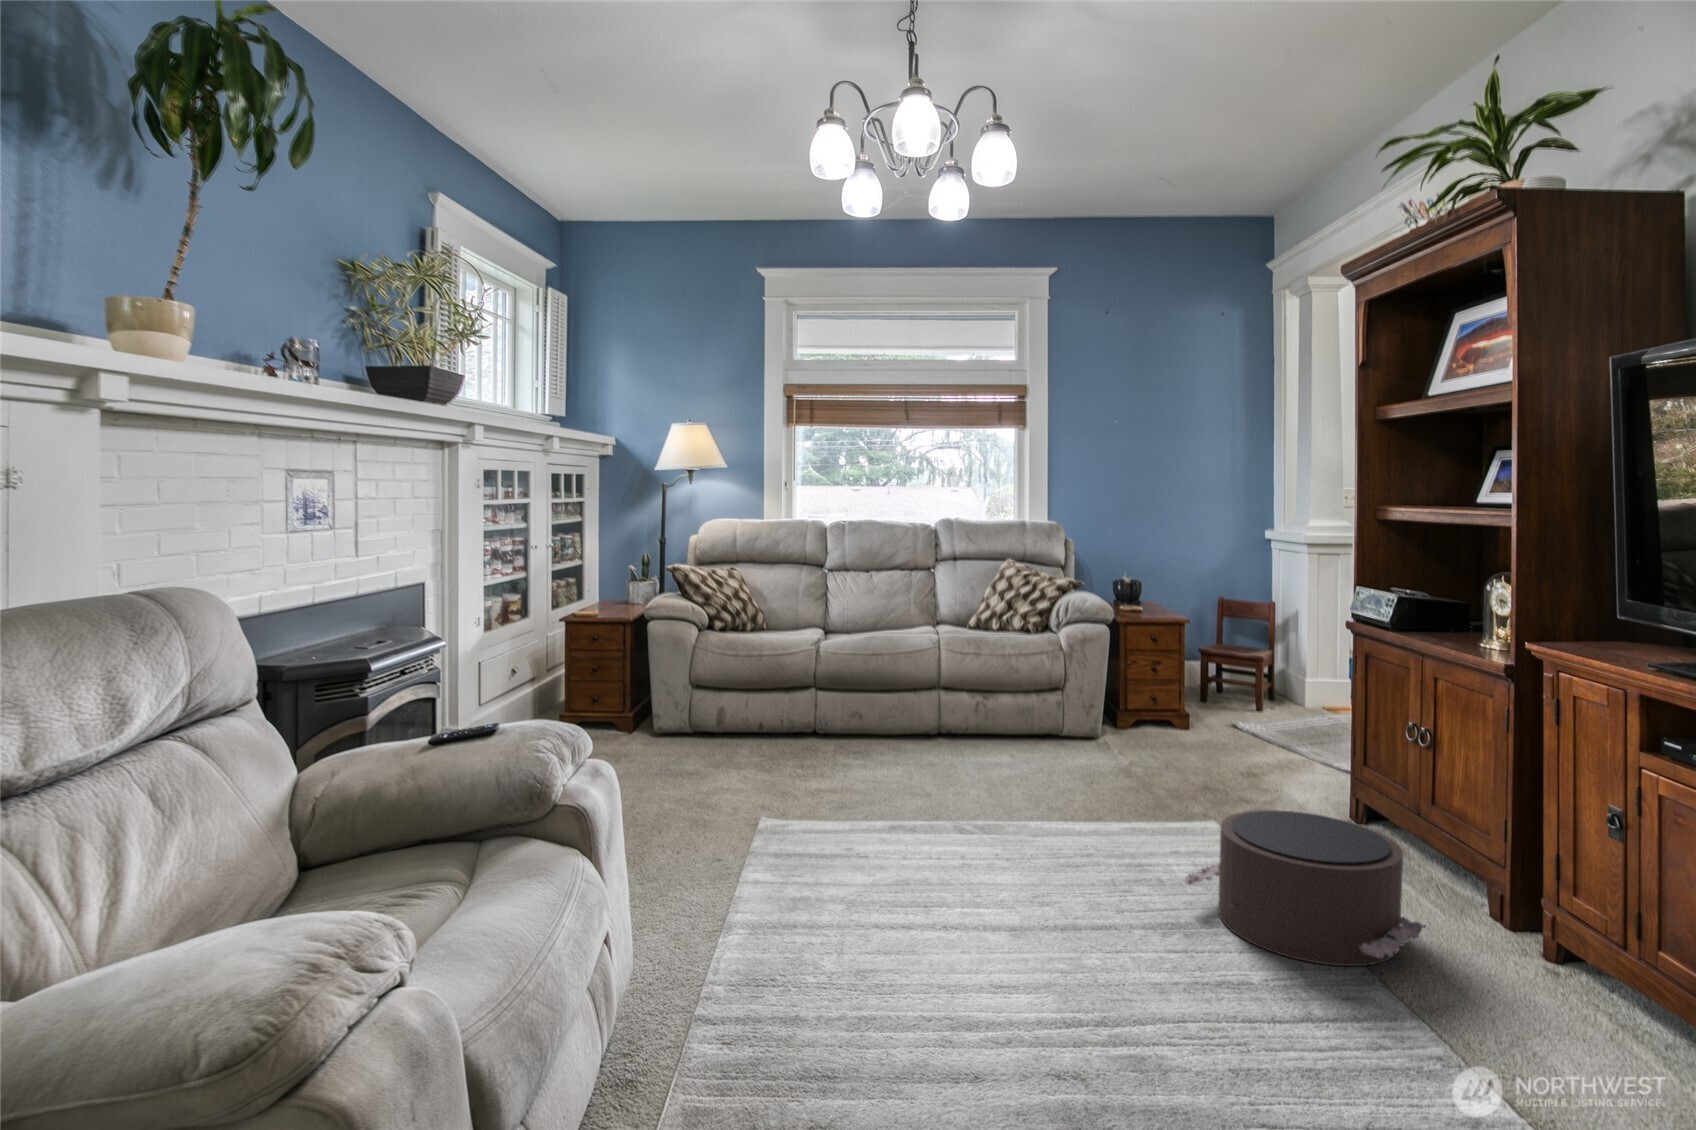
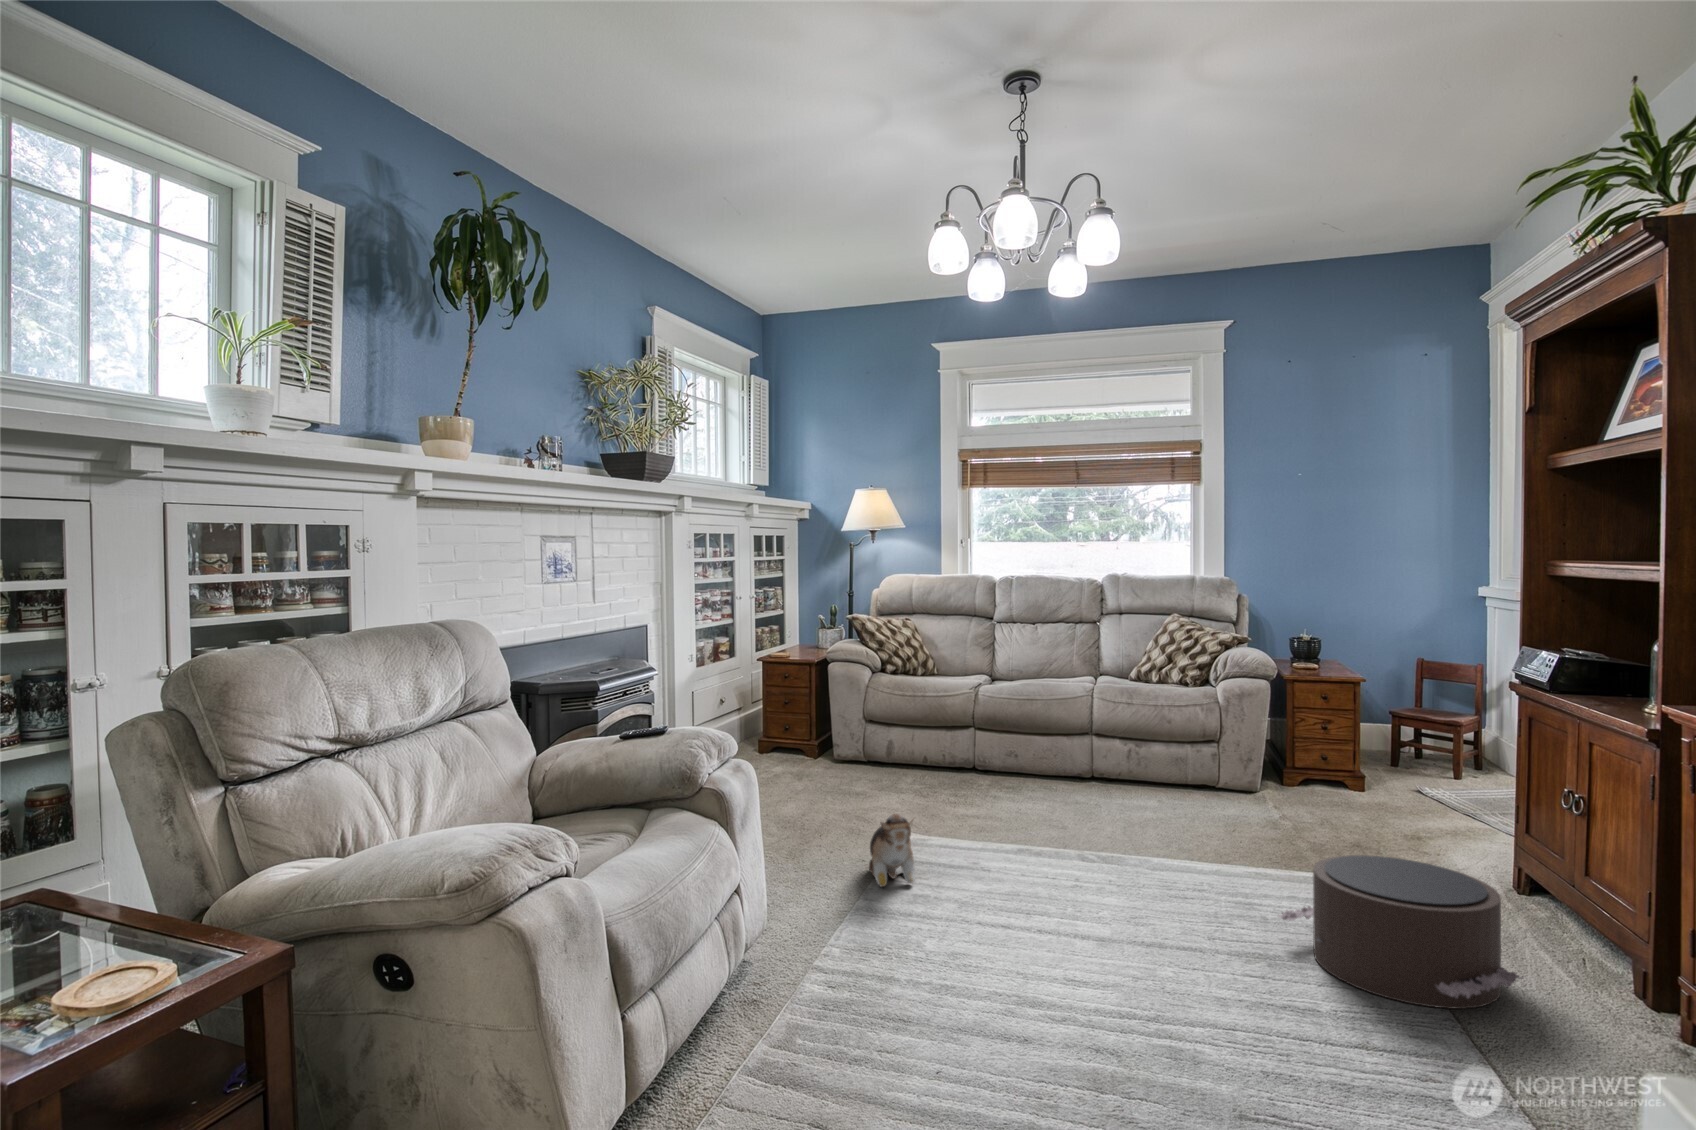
plush toy: none [732,800,792,885] -> present [869,814,915,887]

